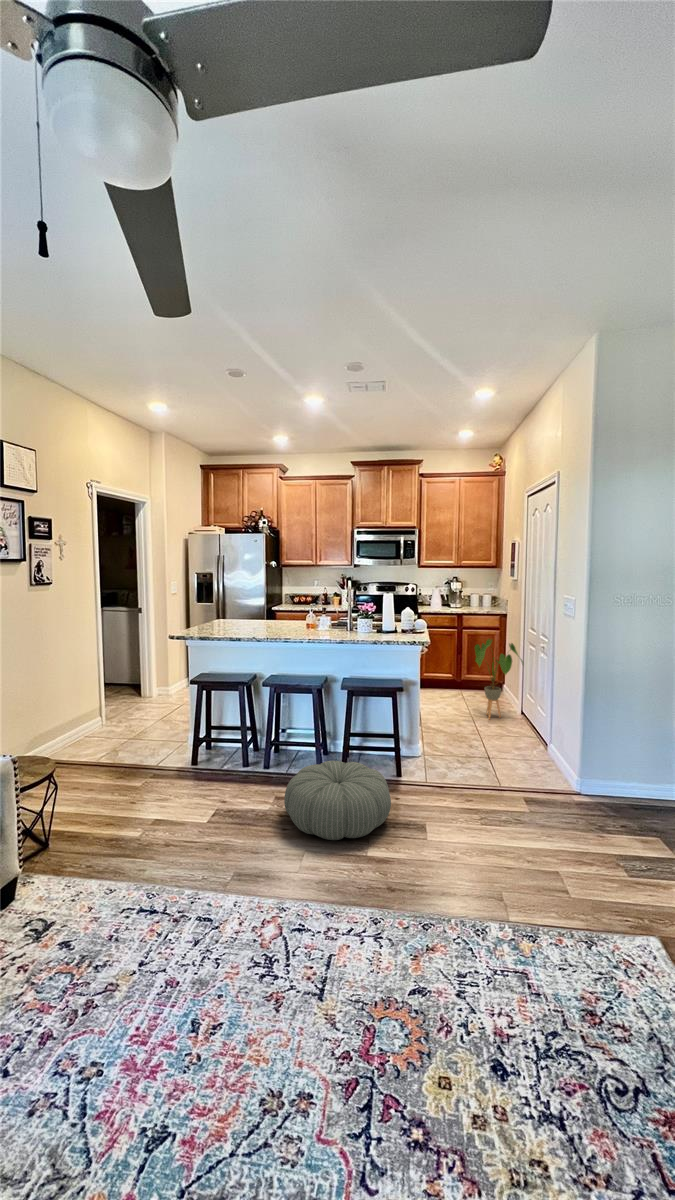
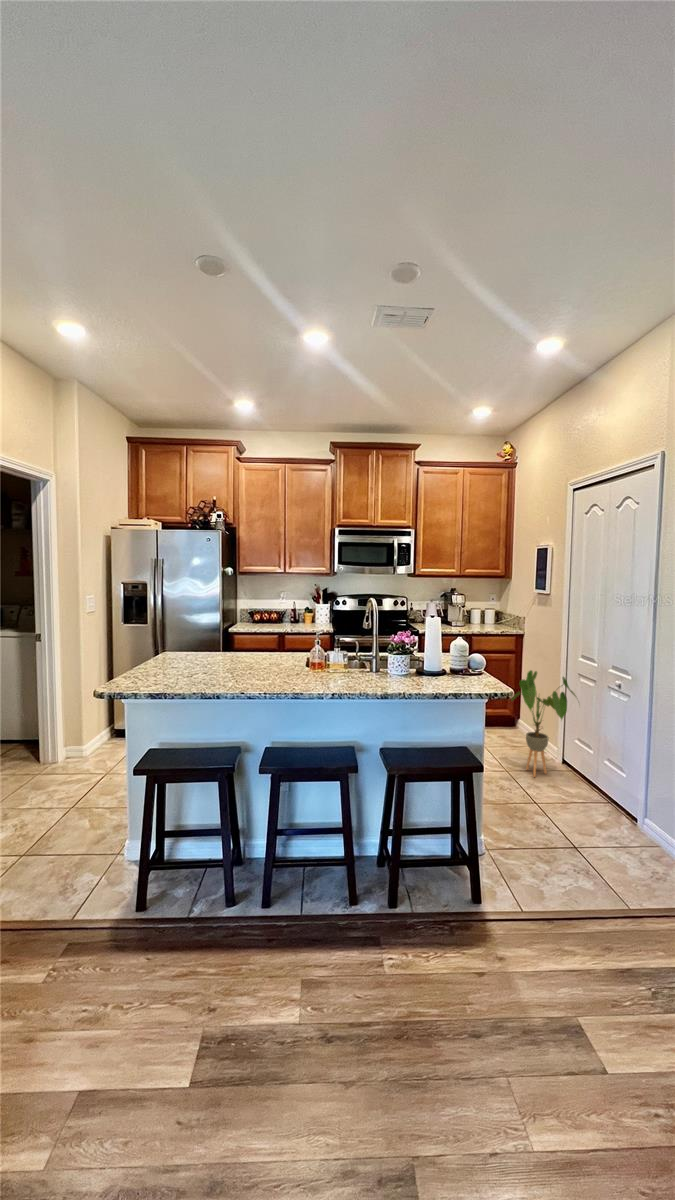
pouf: present [284,761,391,840] -> none [341,916,545,1134]

